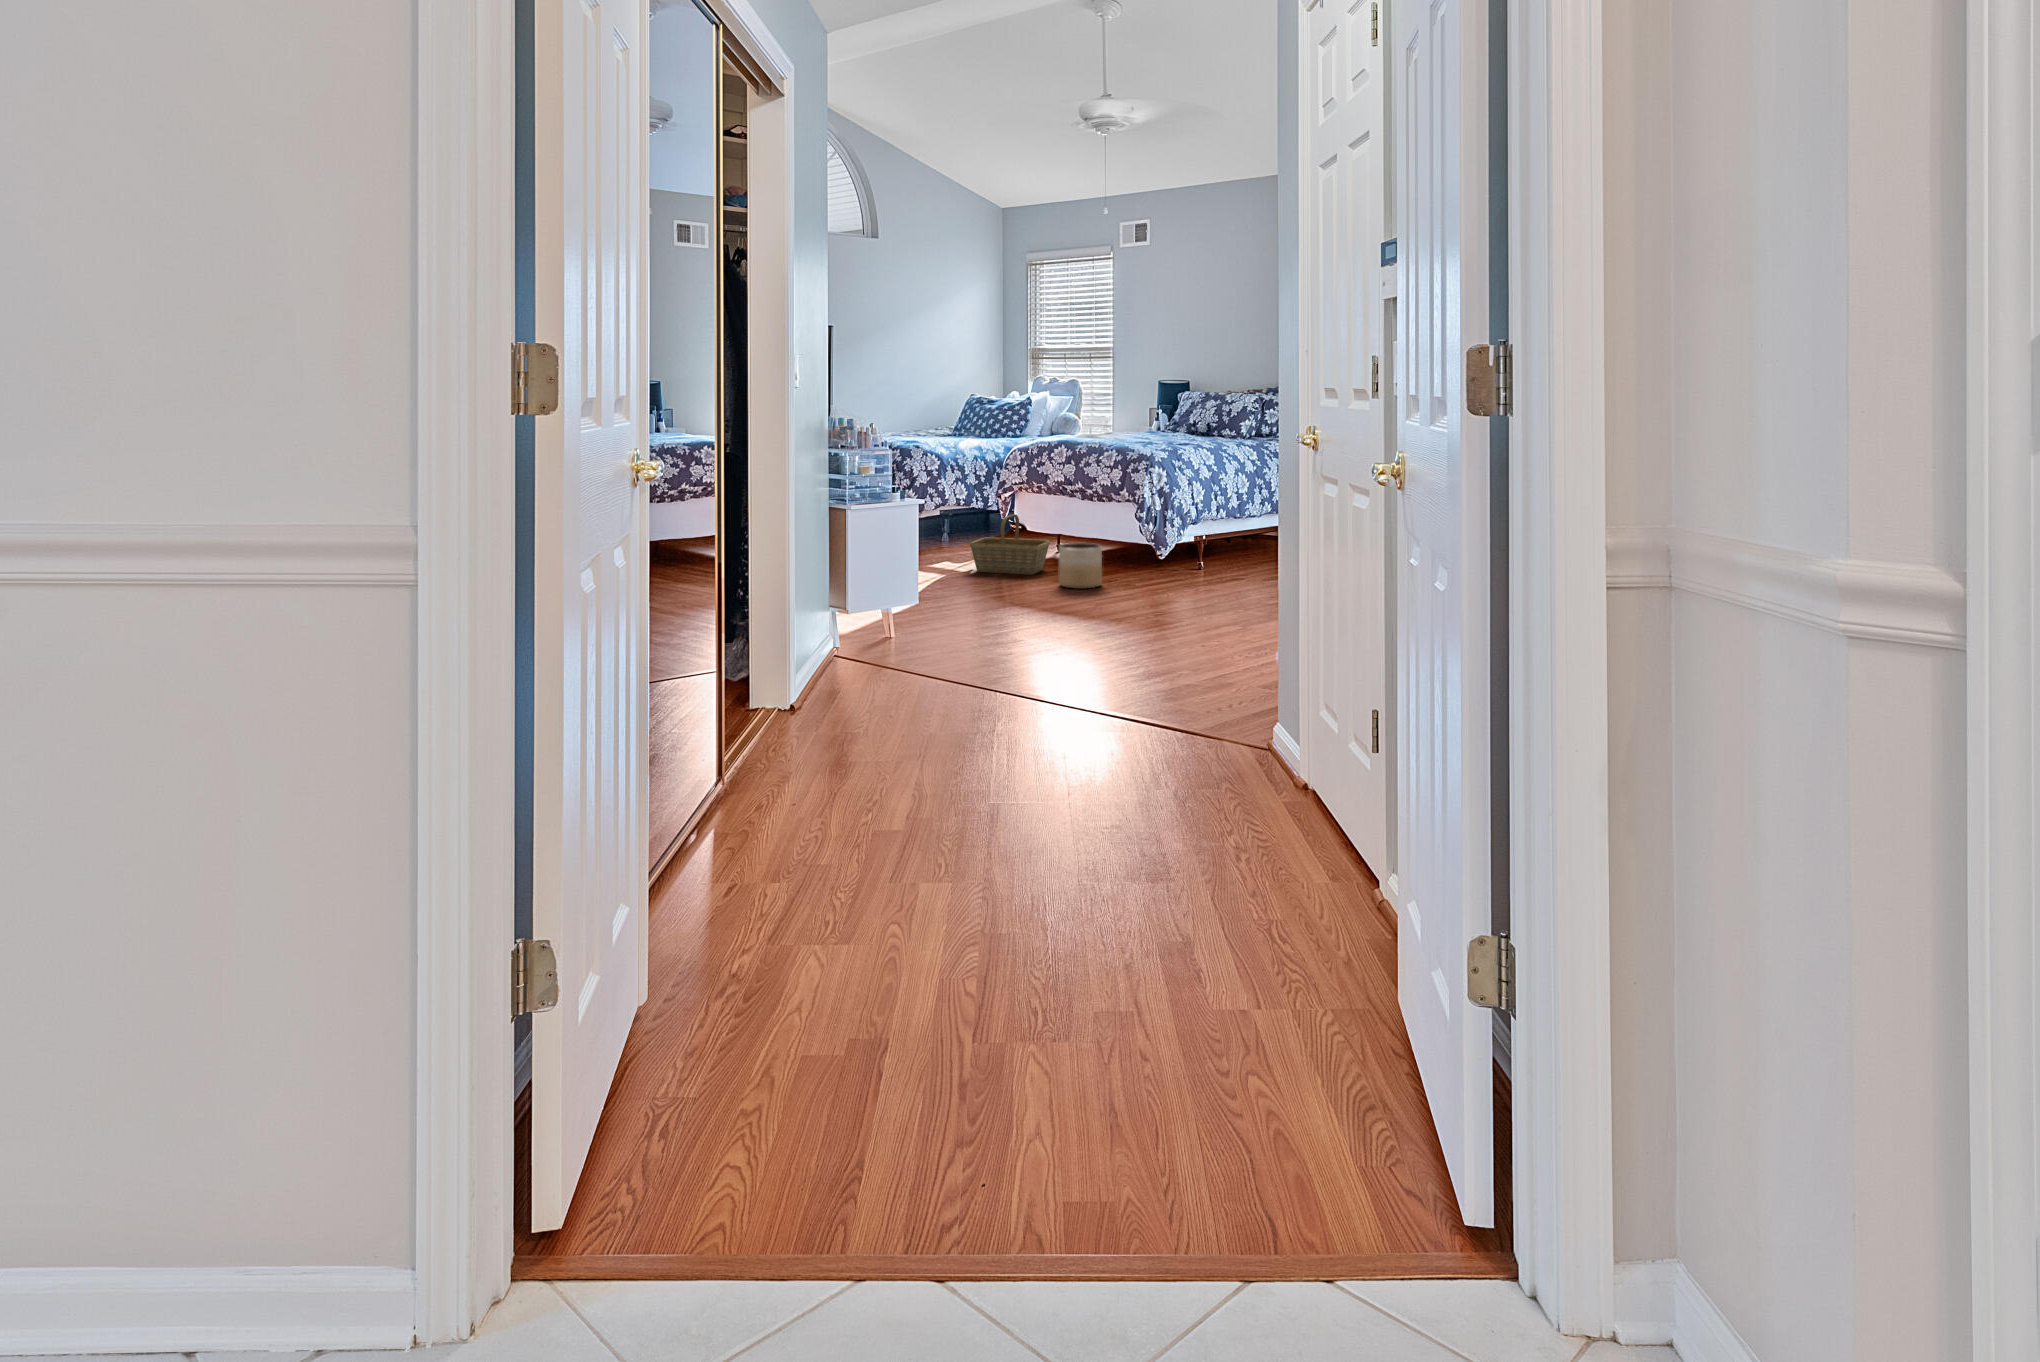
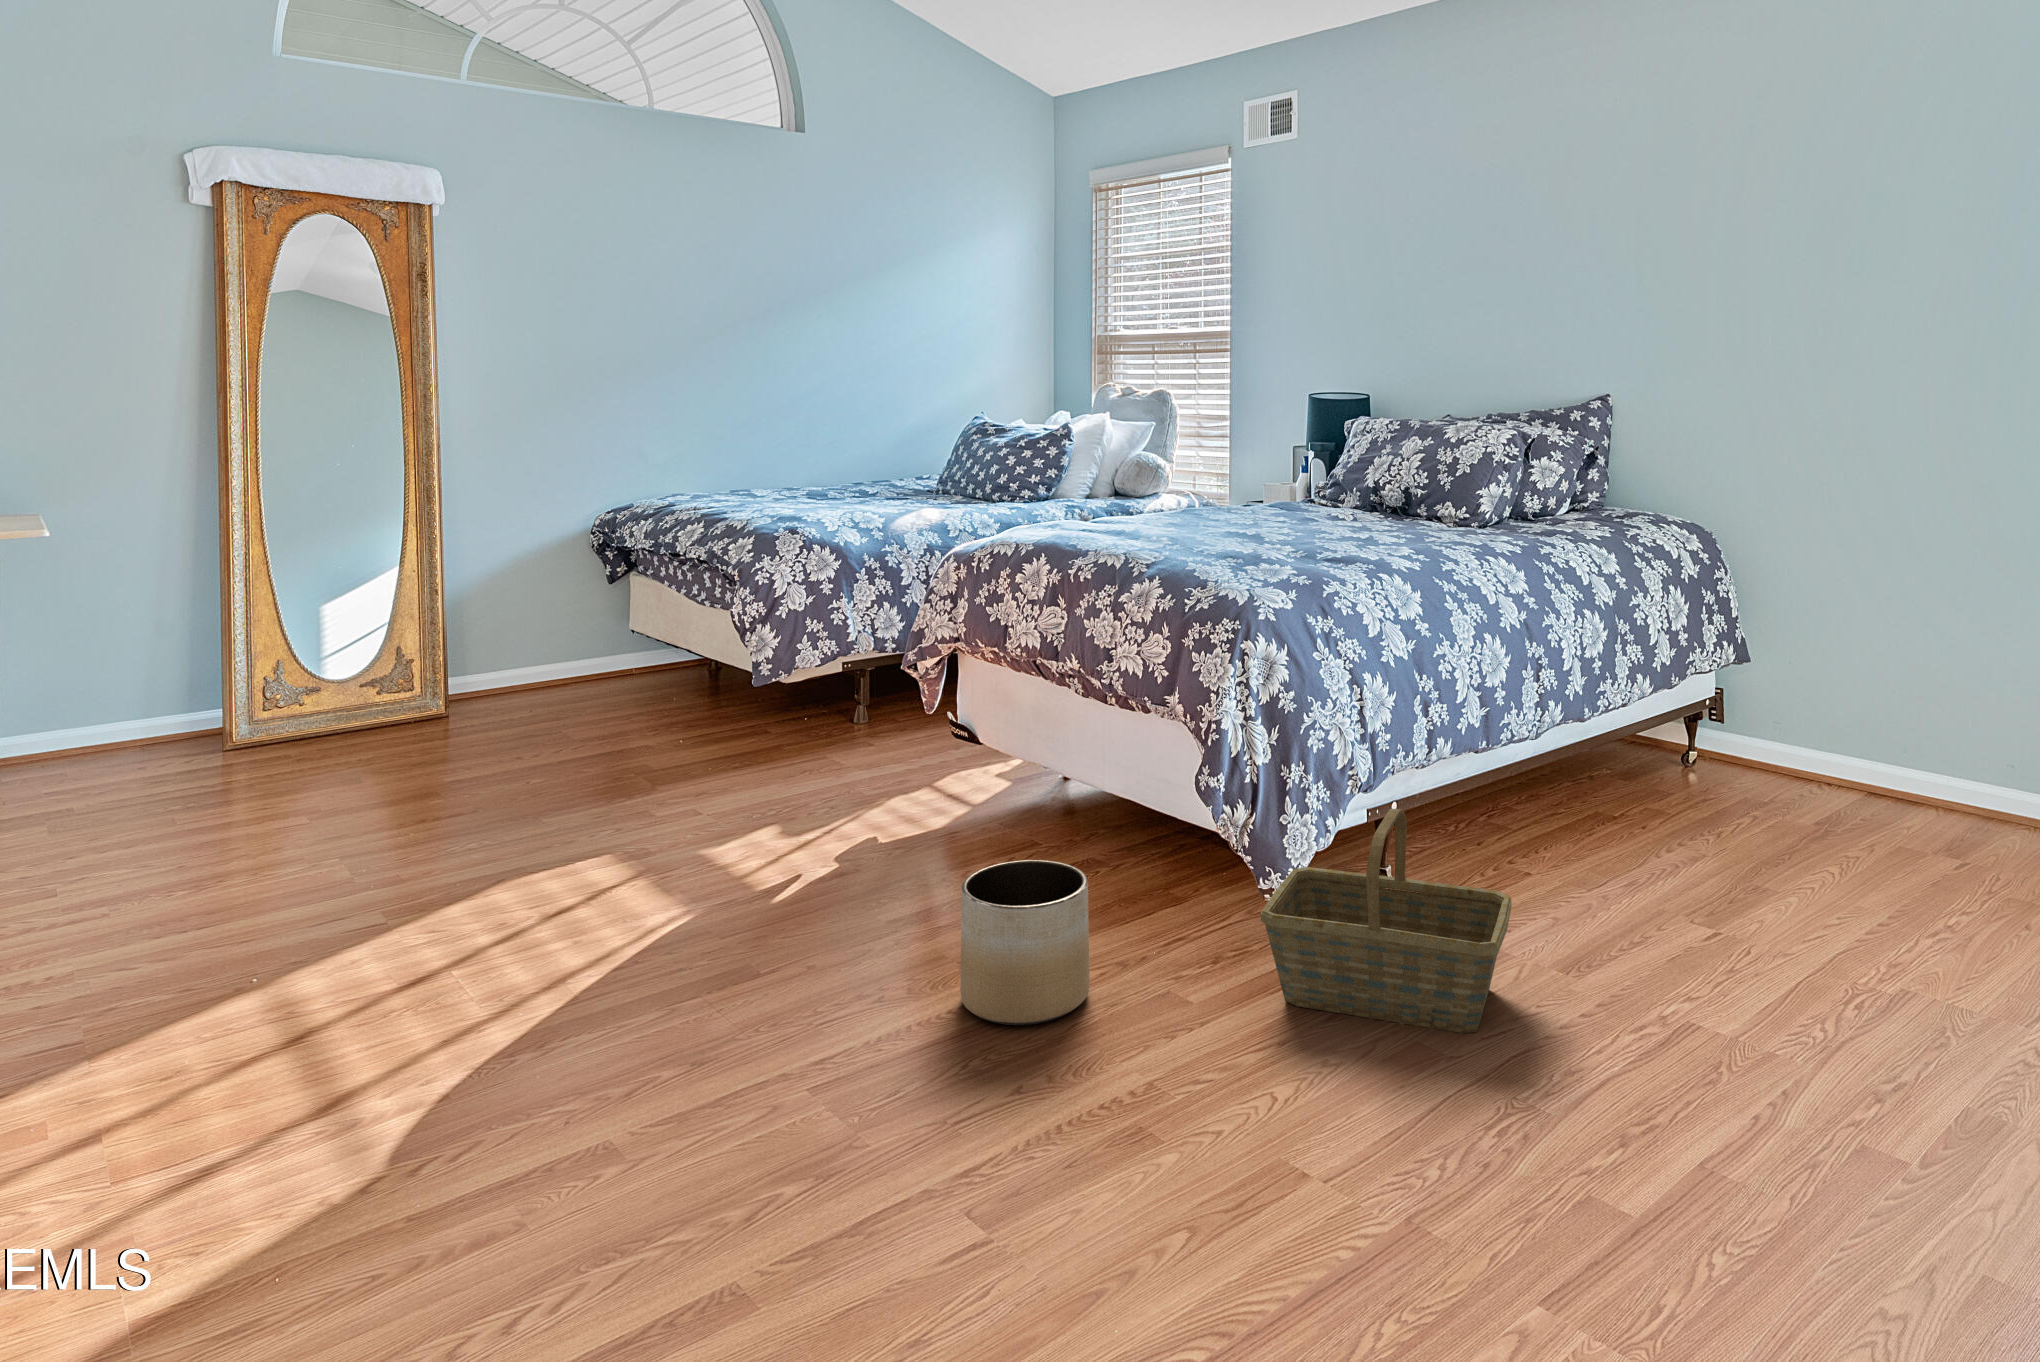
basket: present [970,514,1050,575] -> present [1261,808,1511,1033]

